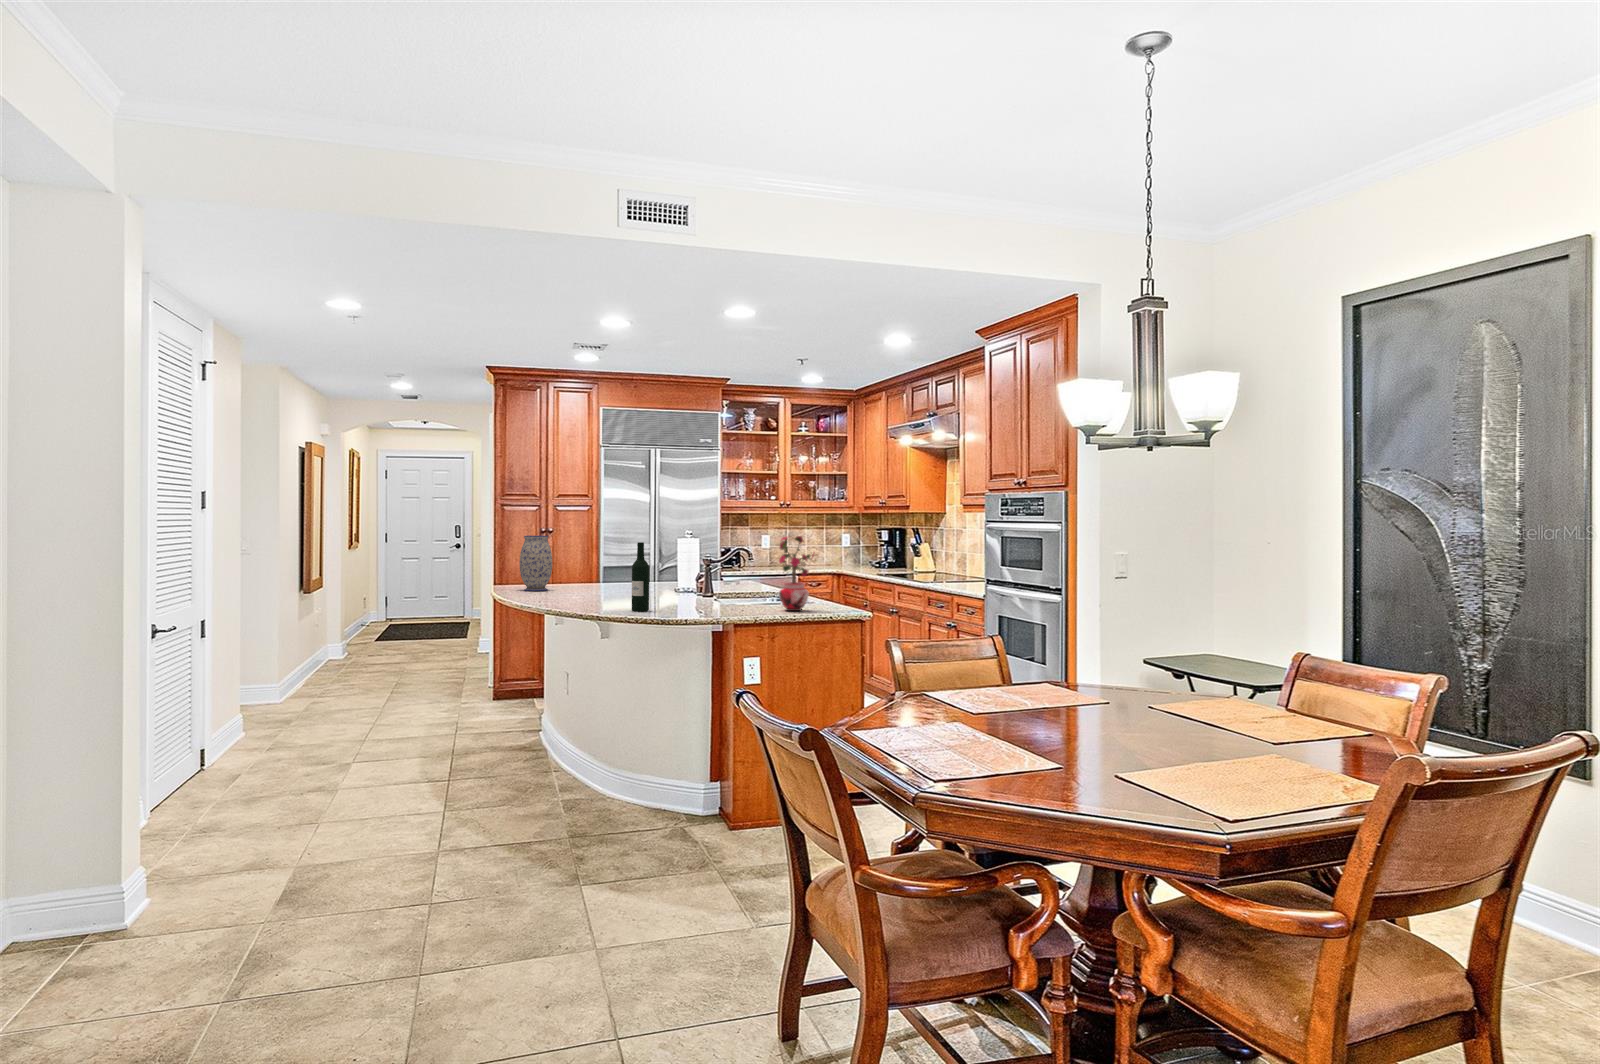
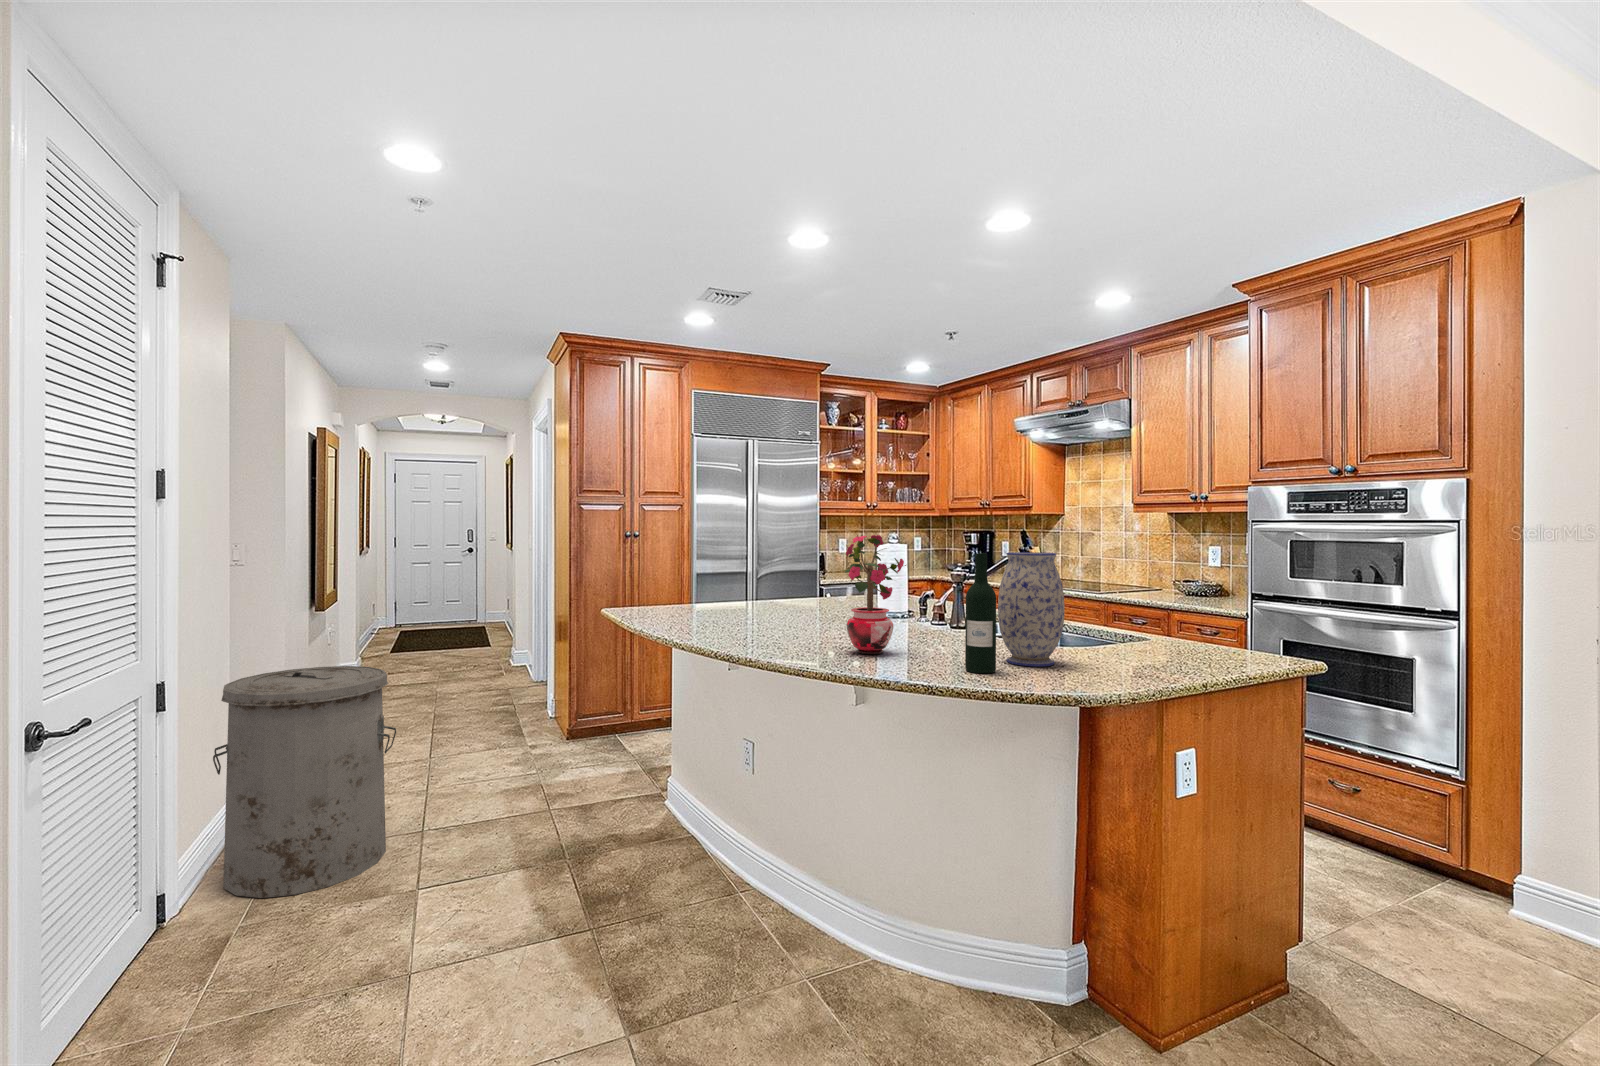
vase: present [520,536,552,591] -> present [998,552,1065,667]
potted plant: present [779,536,814,611] -> present [844,535,906,654]
trash can: none [229,623,346,765] -> present [213,666,396,898]

